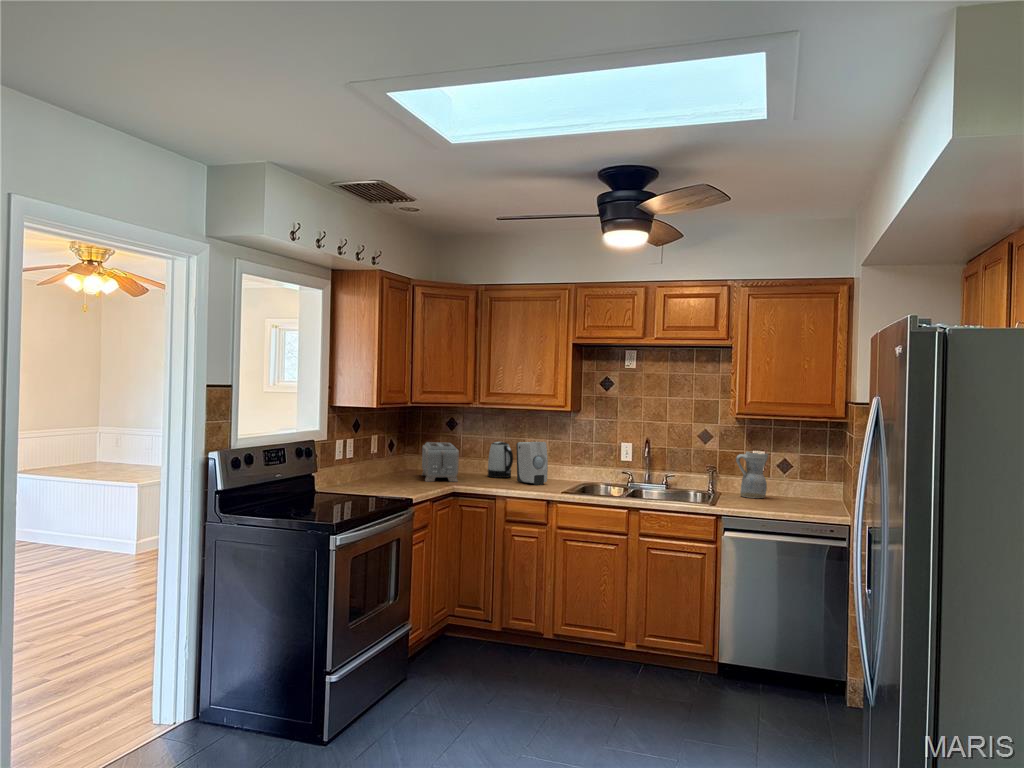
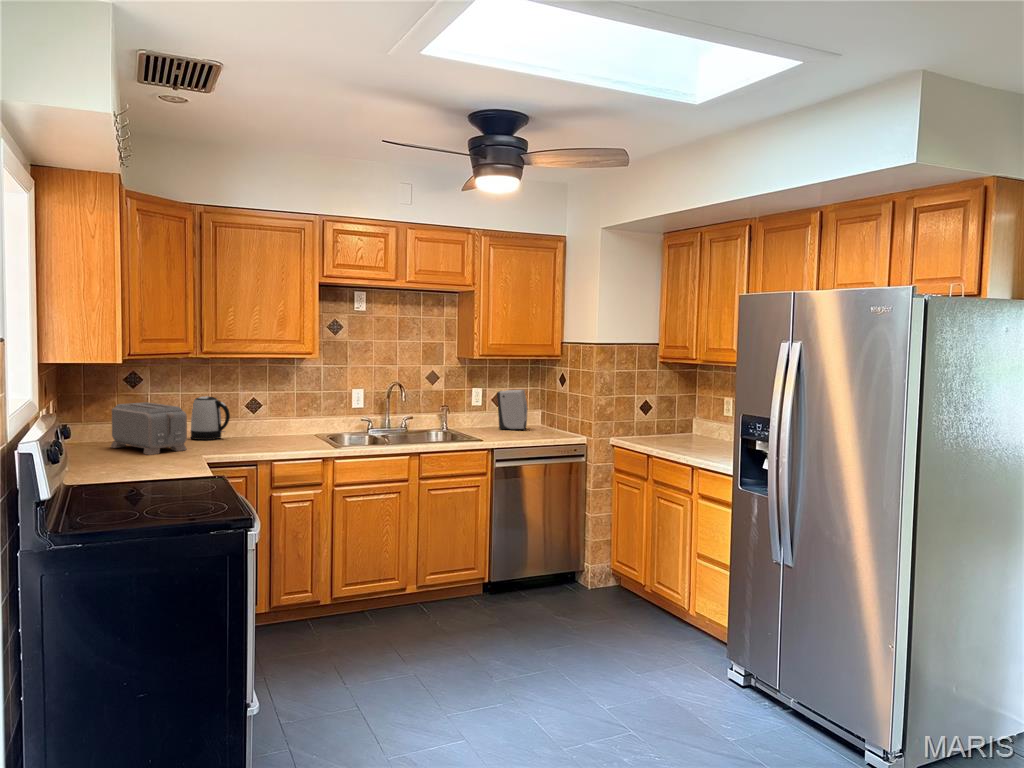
soap dispenser: present [516,442,548,485] -> present [497,390,528,430]
ceramic pitcher: present [736,452,768,498] -> none [463,389,487,431]

